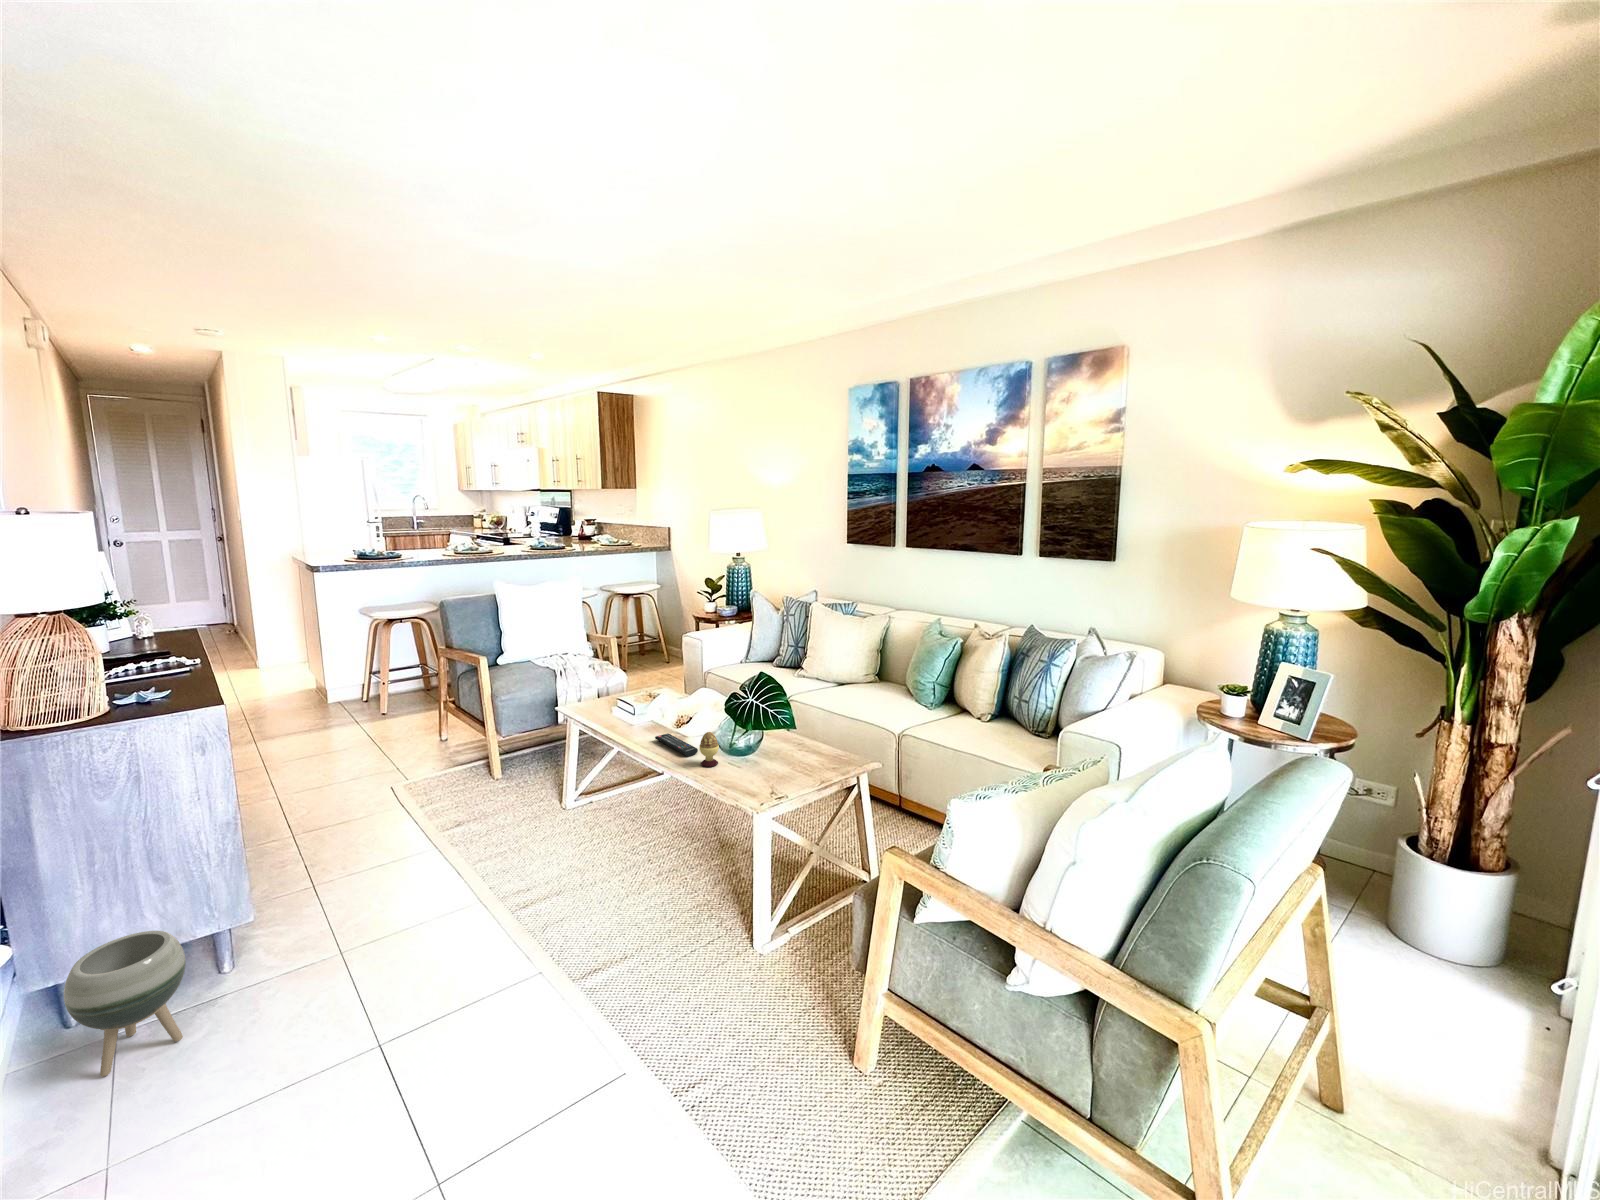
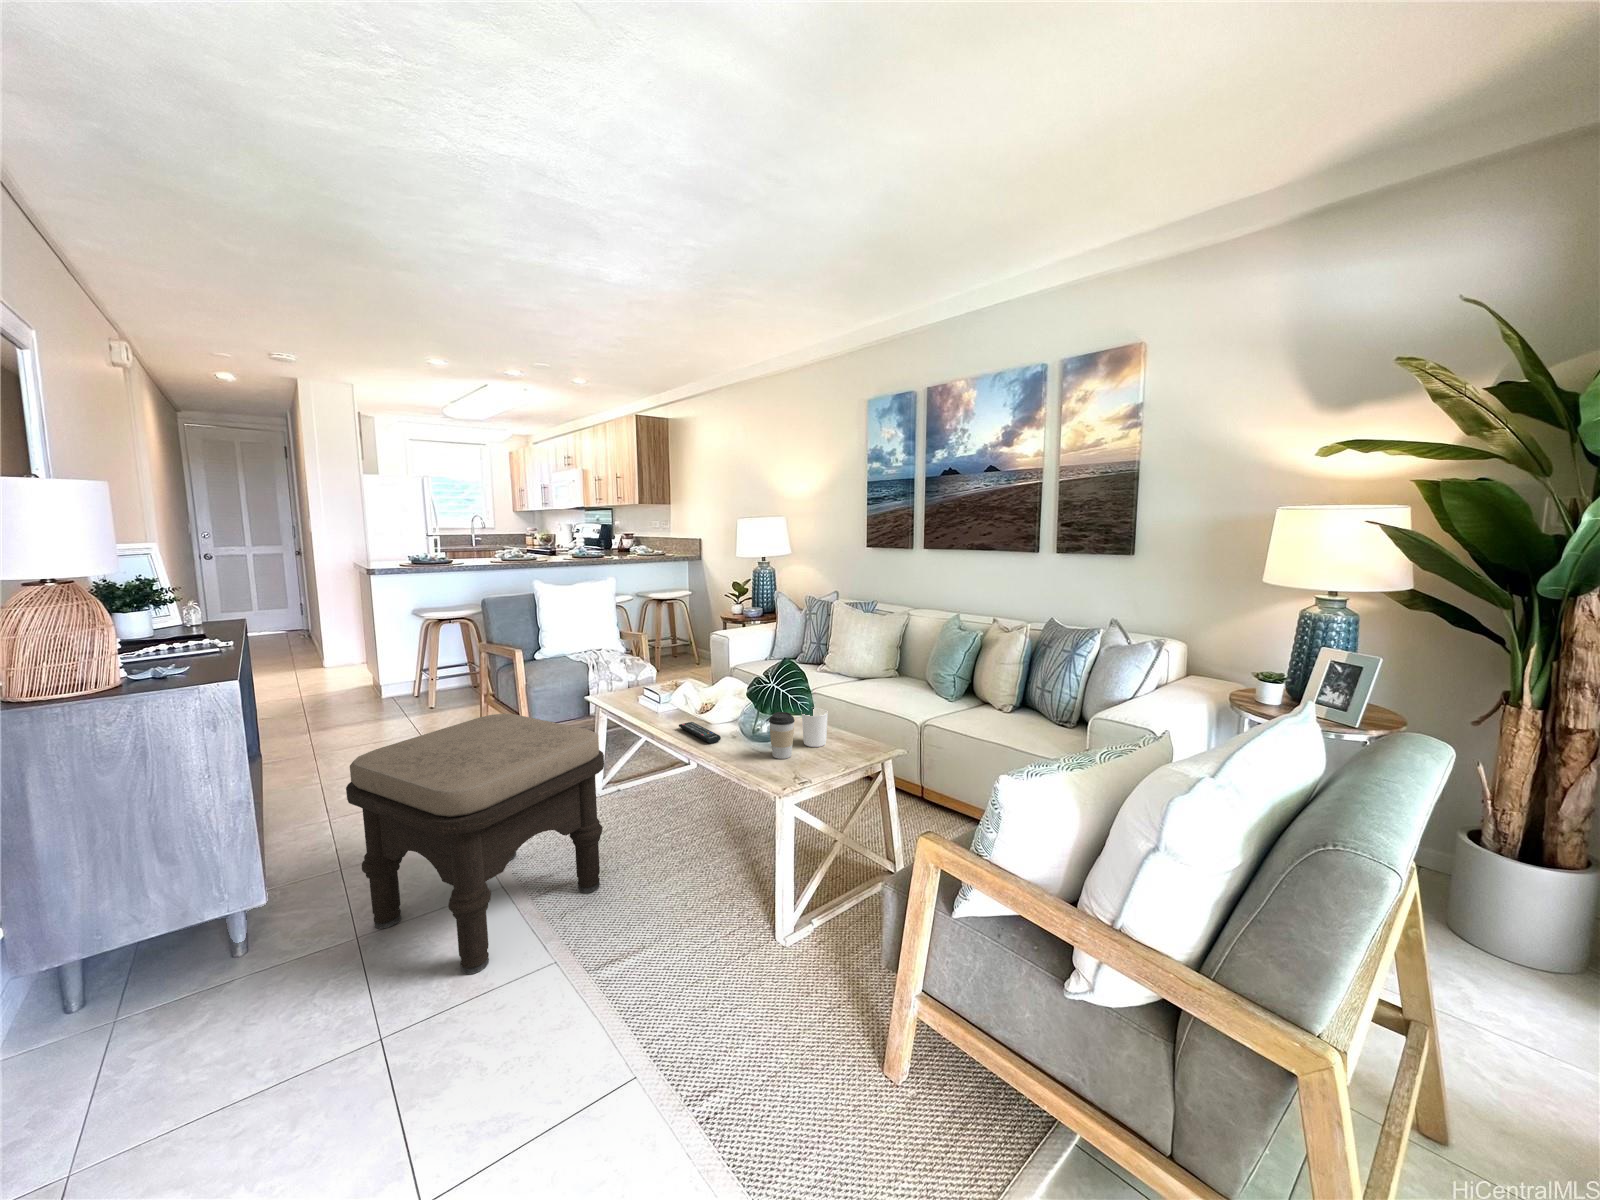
candle holder: none [778,720,805,759] -> present [802,708,828,747]
coffee cup: none [746,726,772,772] -> present [769,712,795,759]
ottoman: none [327,727,582,984] -> present [346,714,604,974]
decorative egg: present [699,732,719,767] -> none [722,718,741,754]
planter: present [64,931,186,1077] -> none [57,914,190,1068]

